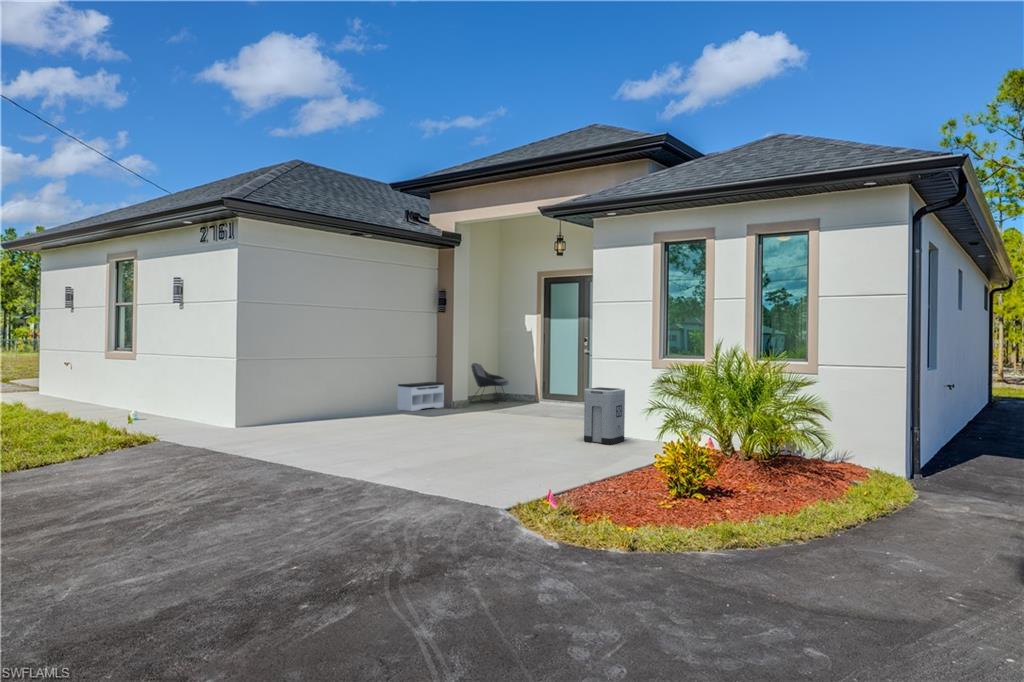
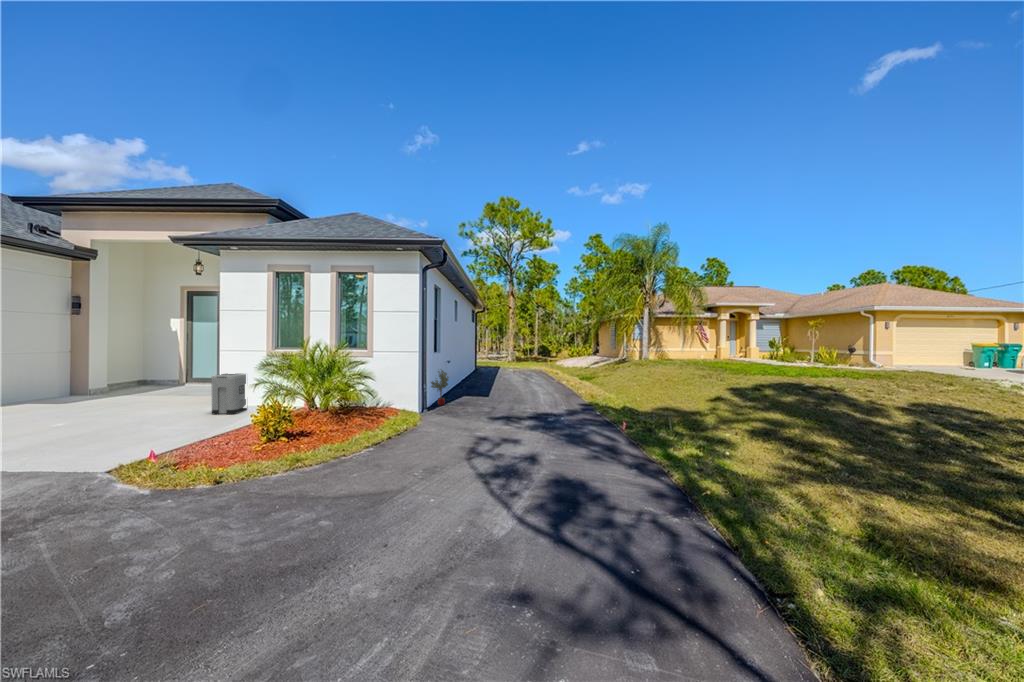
lounge chair: present [471,363,509,404] -> none [107,360,152,395]
bench: present [397,382,444,411] -> none [6,379,72,408]
potted tree: none [928,401,972,473] -> present [431,370,449,405]

